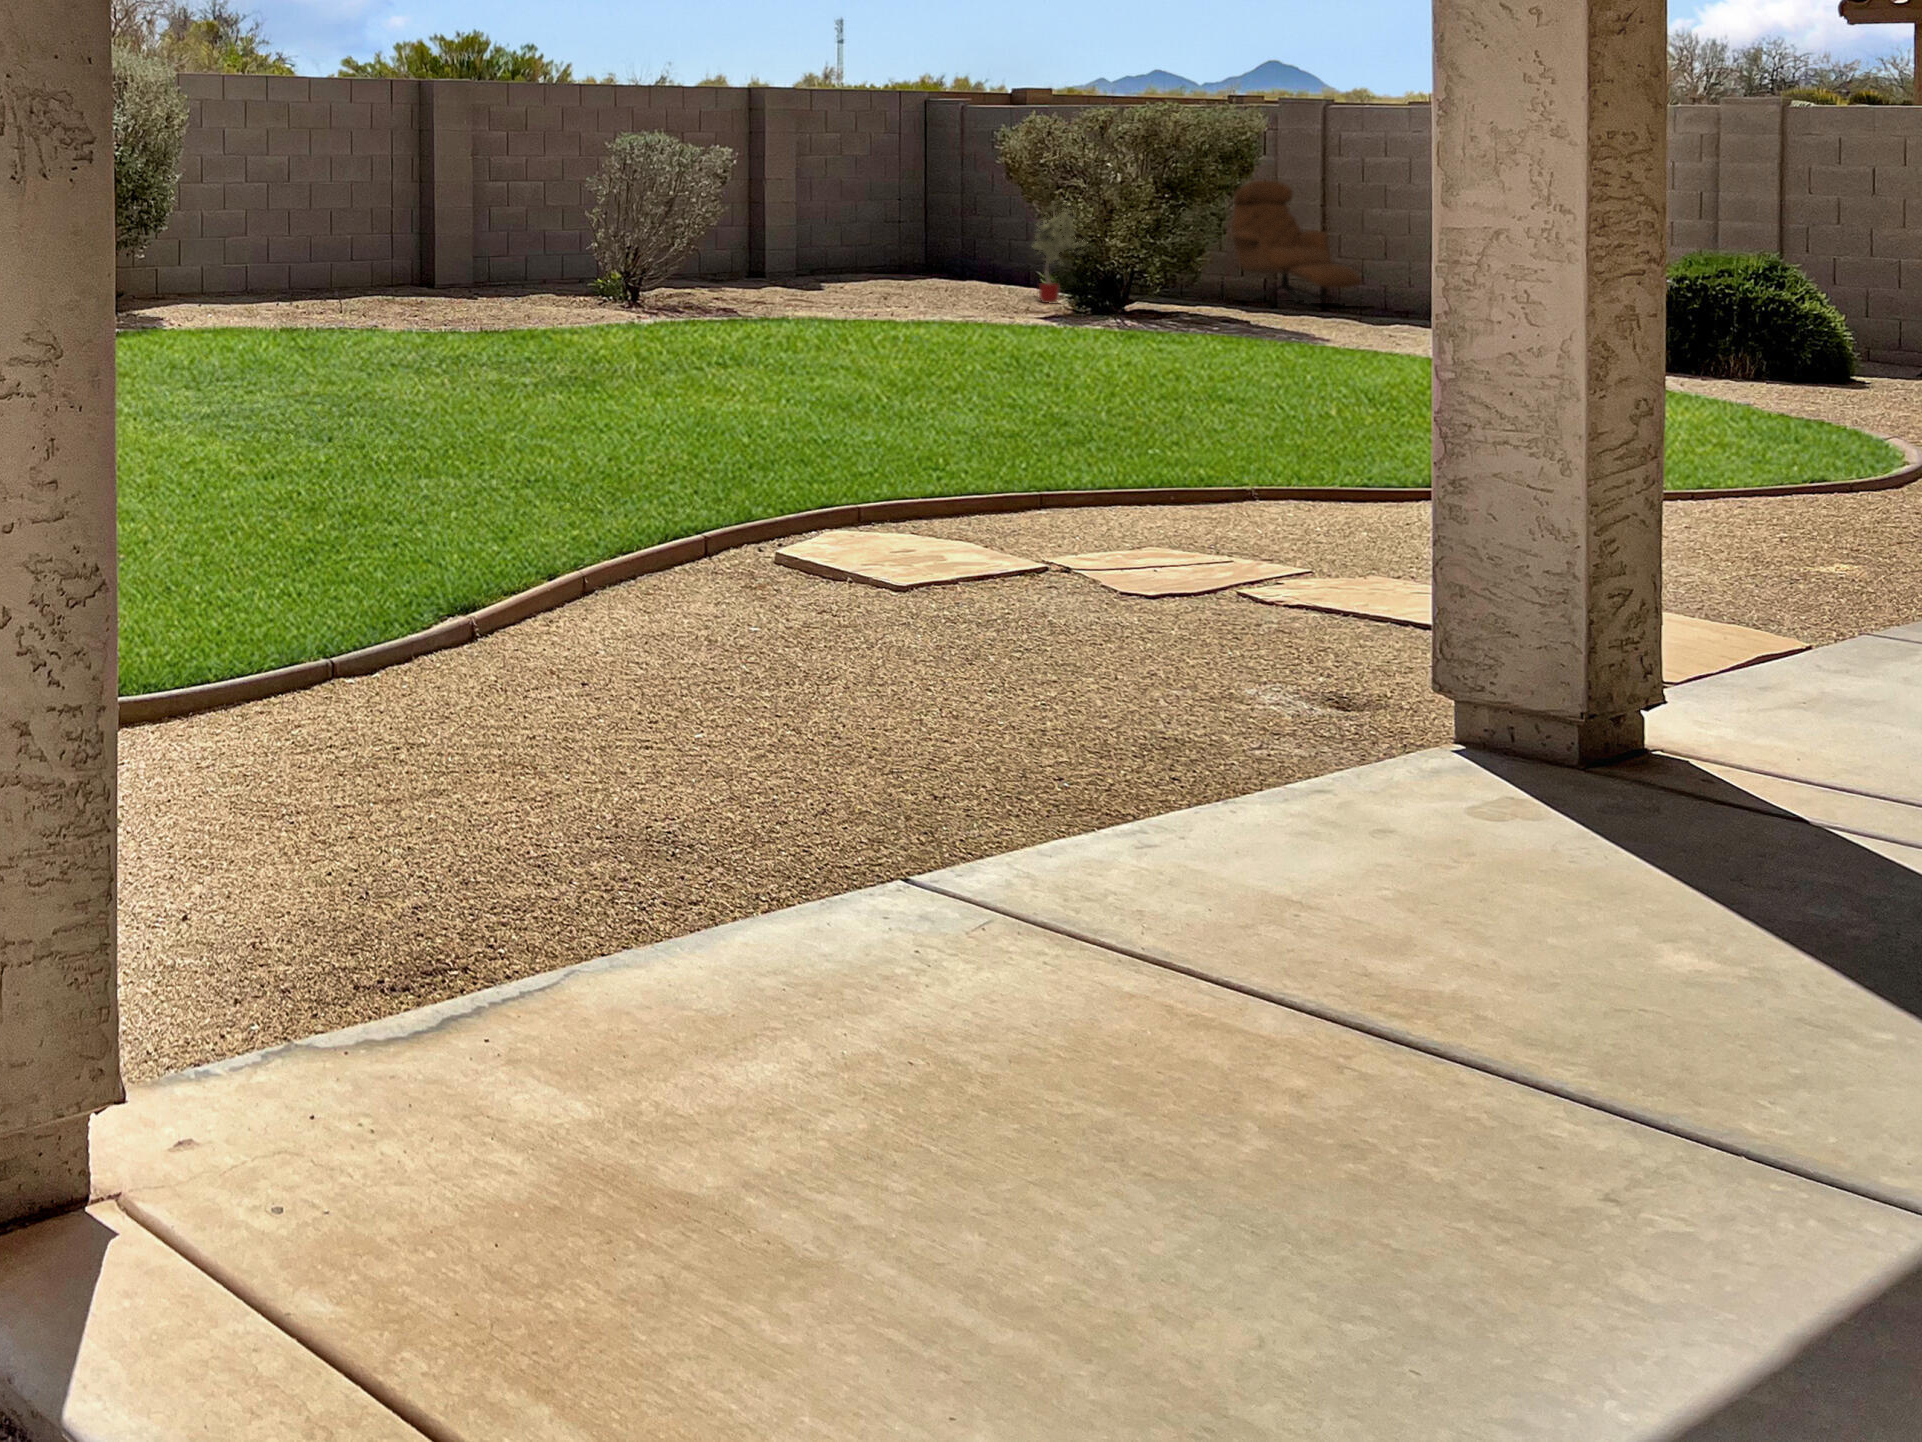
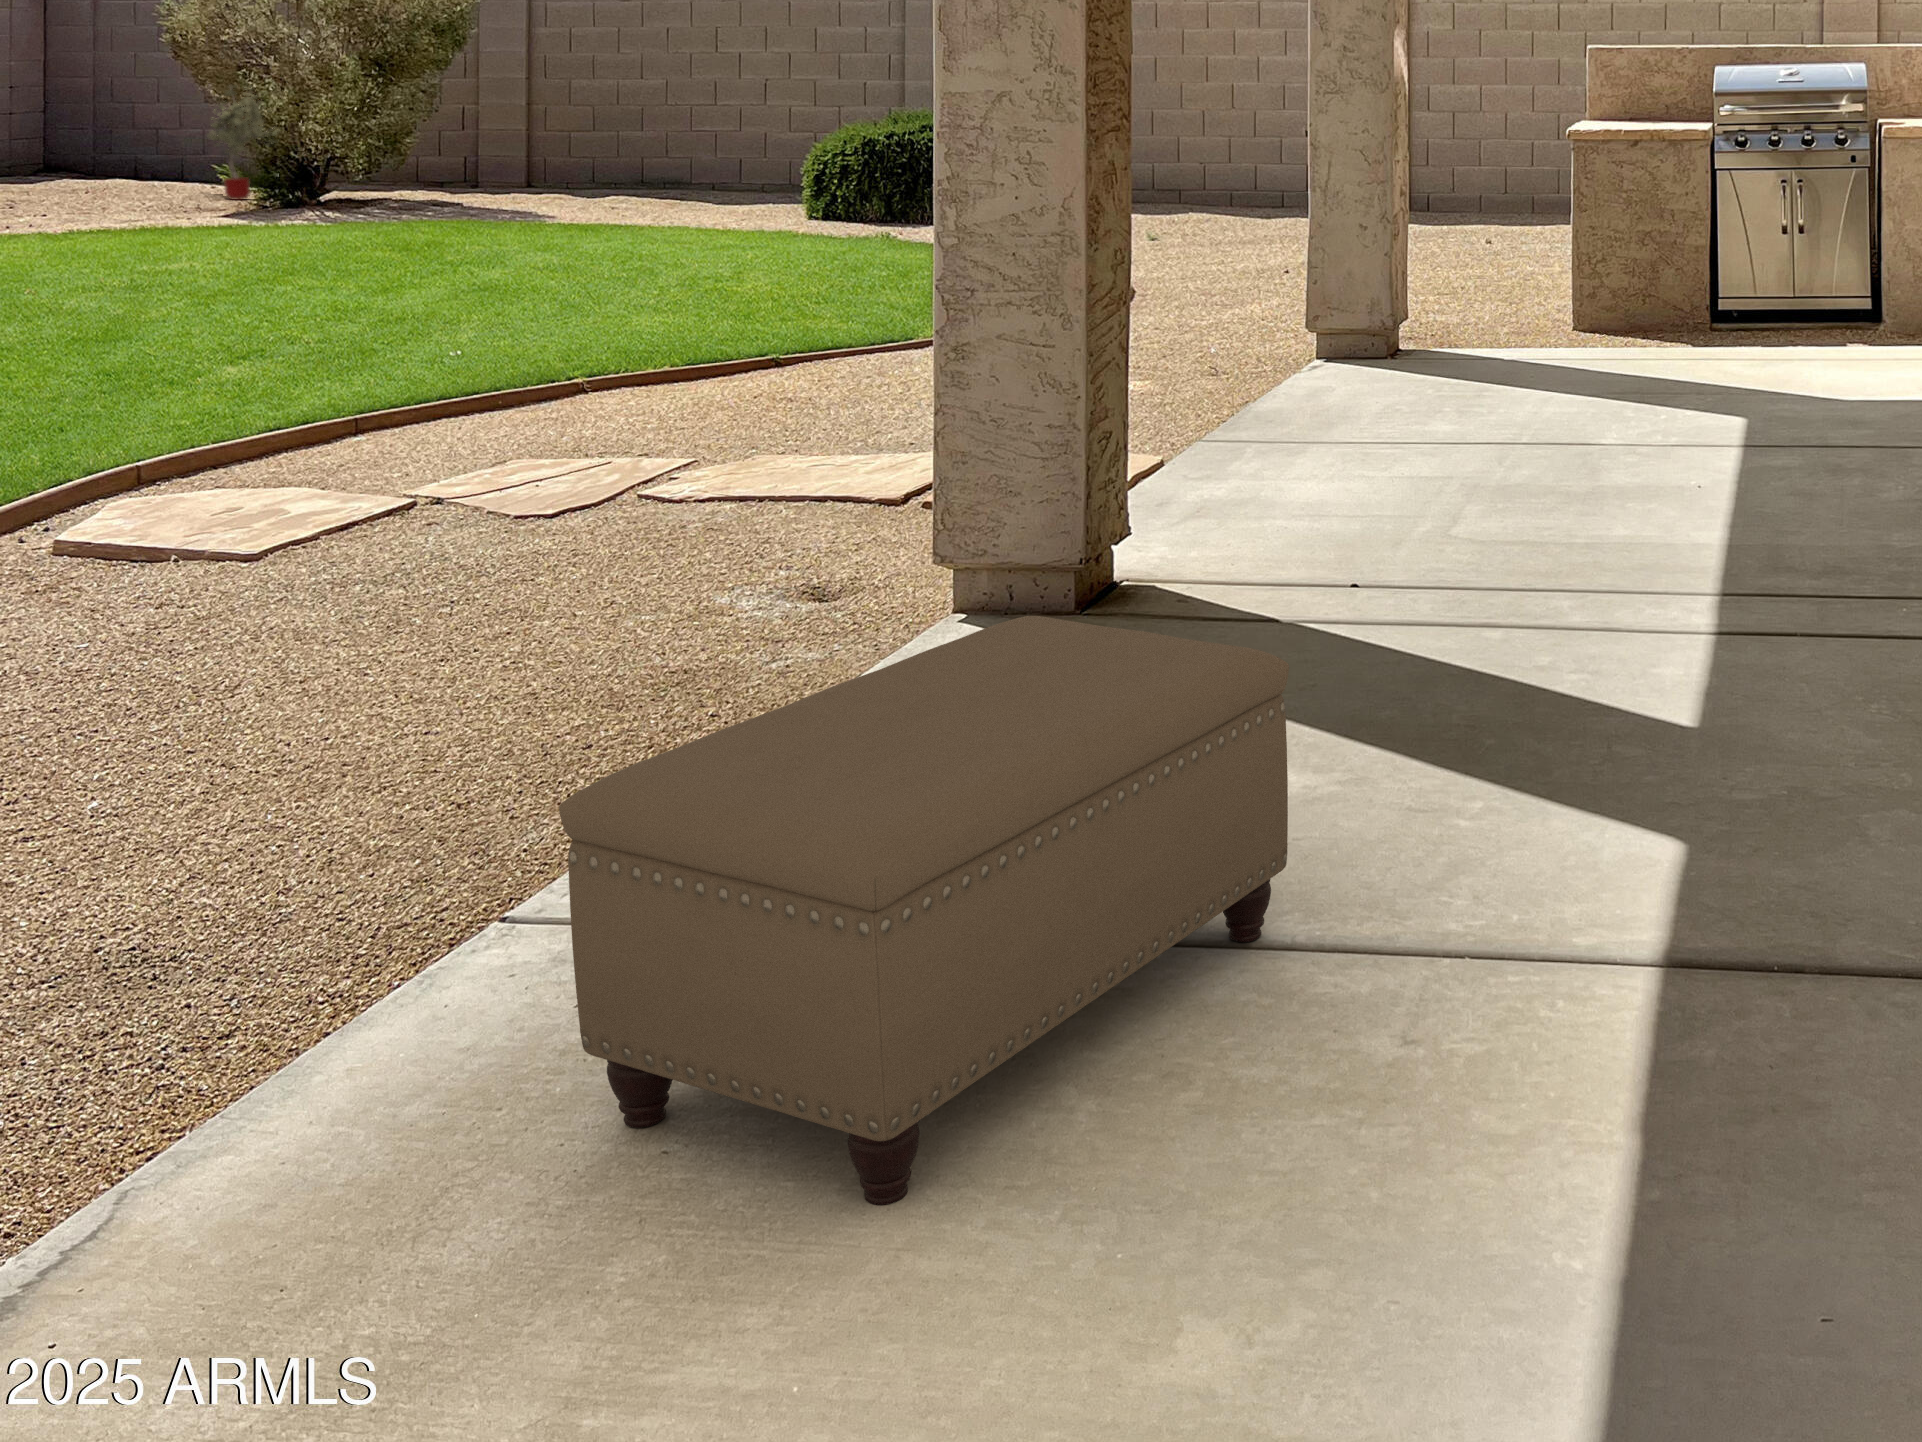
lounge chair: present [1231,180,1362,303] -> none [432,61,579,187]
ottoman: none [814,706,1531,1140] -> present [559,616,1289,1205]

